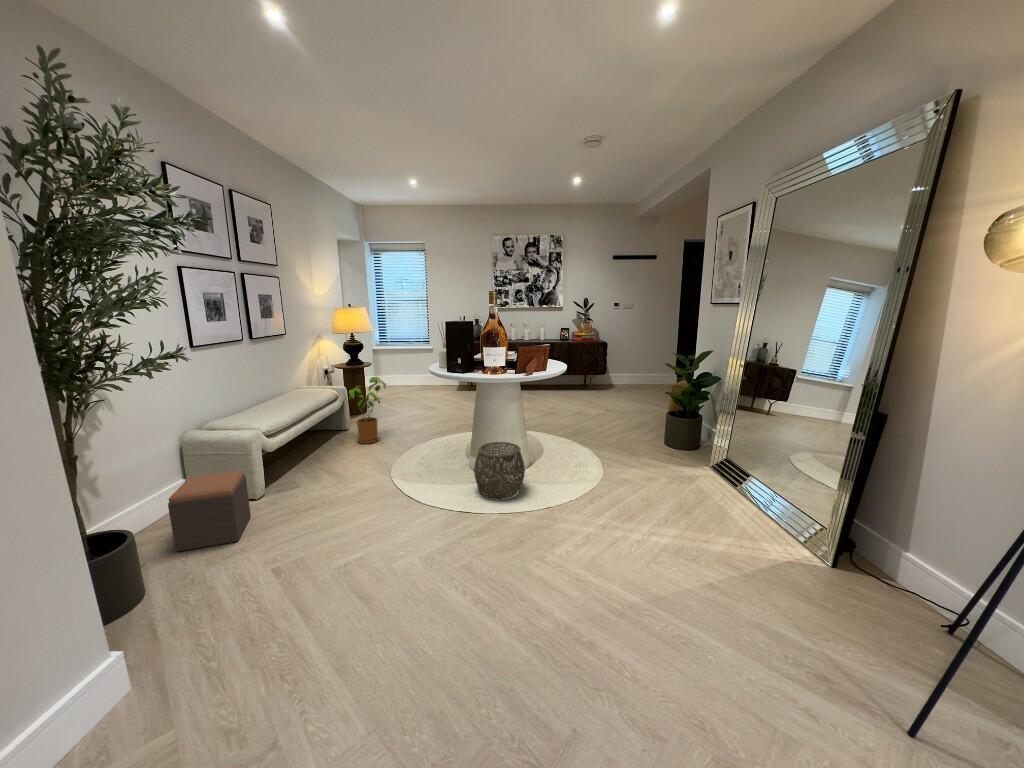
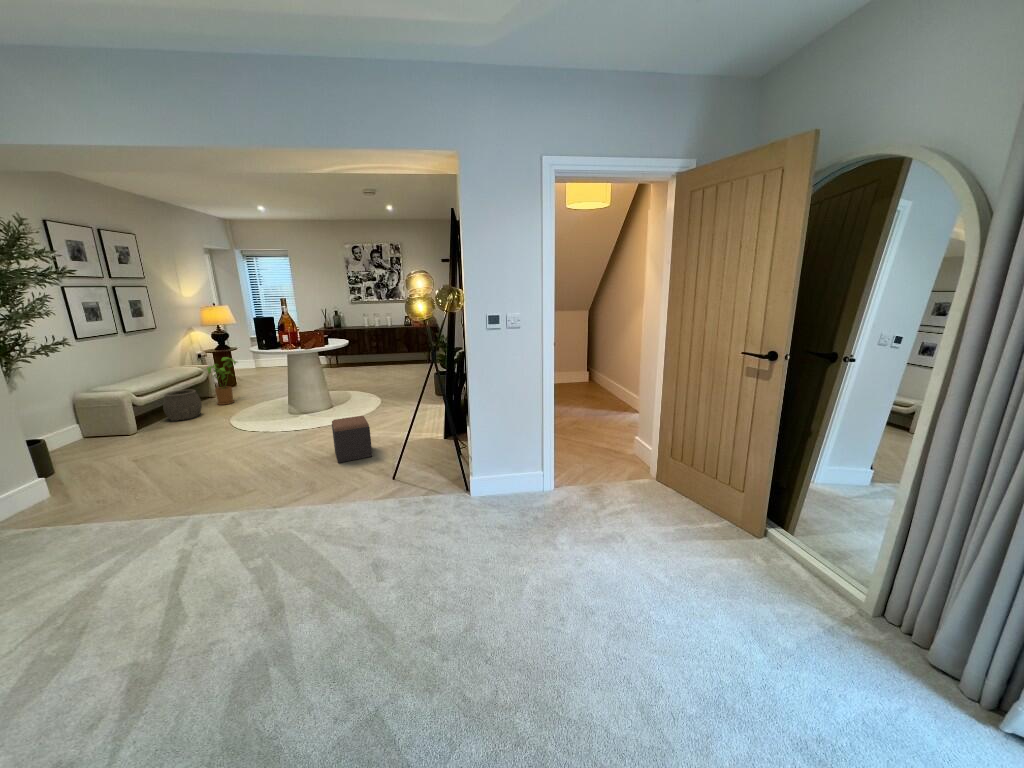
woven basket: present [474,442,525,498] -> present [163,390,202,420]
footstool: present [168,471,251,551] -> present [332,416,372,463]

